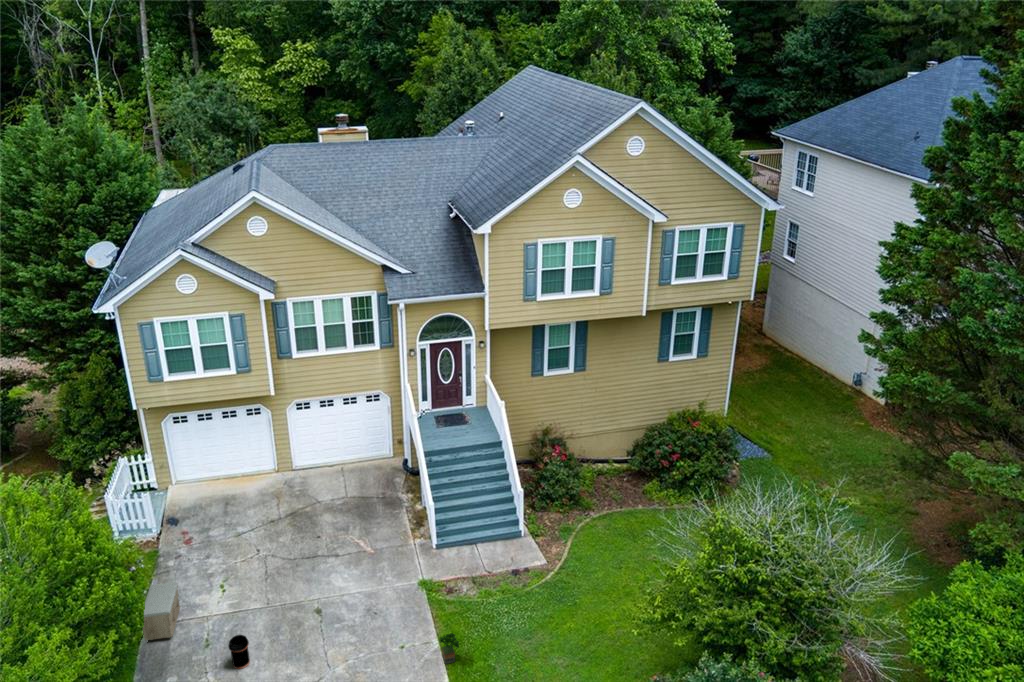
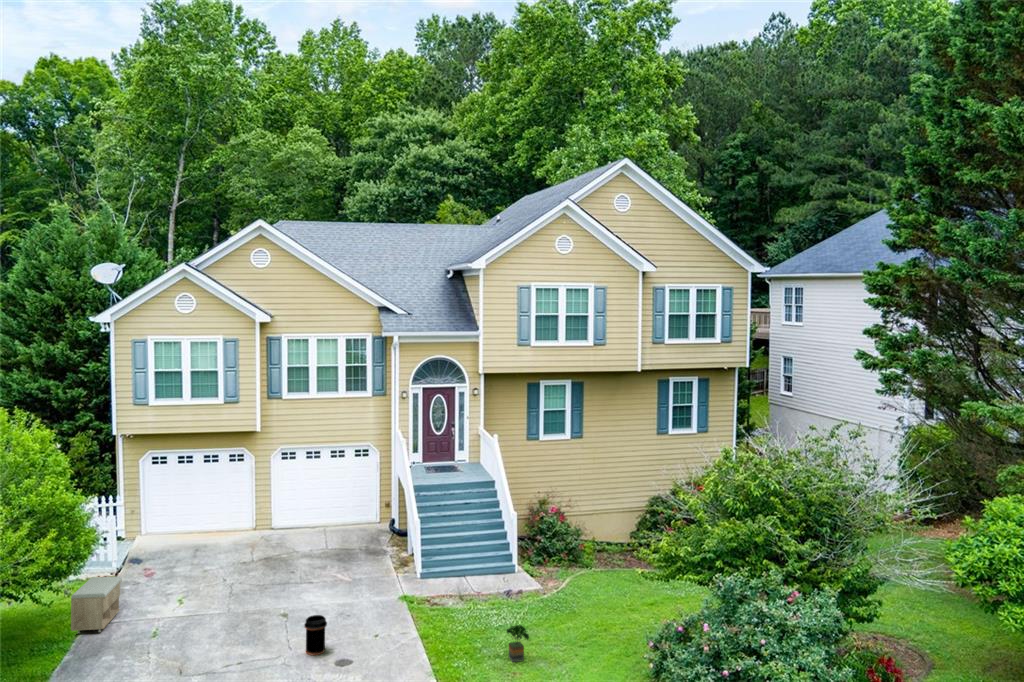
potted tree: present [439,633,459,664] -> present [507,625,529,662]
trash can: present [228,635,250,669] -> present [304,615,327,655]

